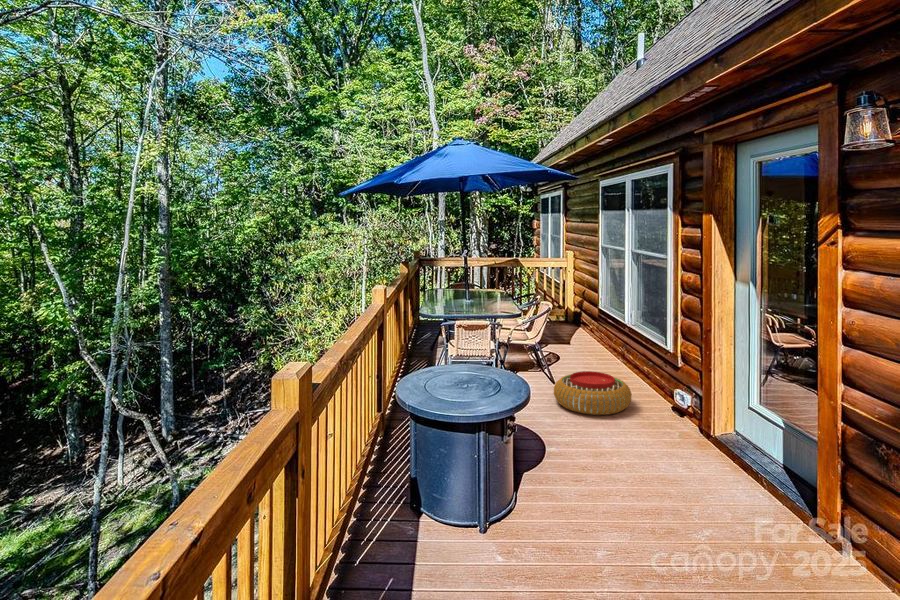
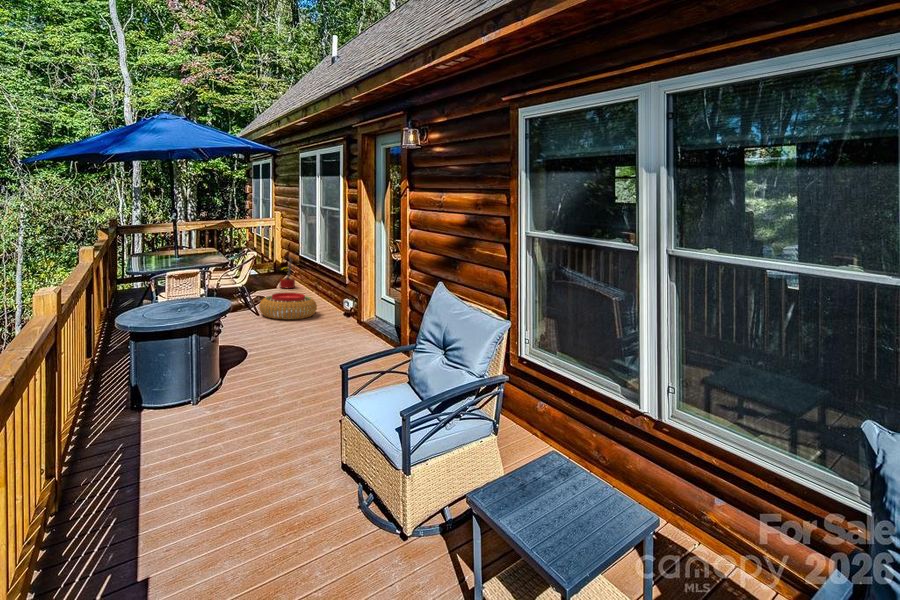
decorative plant: none [573,303,598,350] -> present [280,257,295,288]

